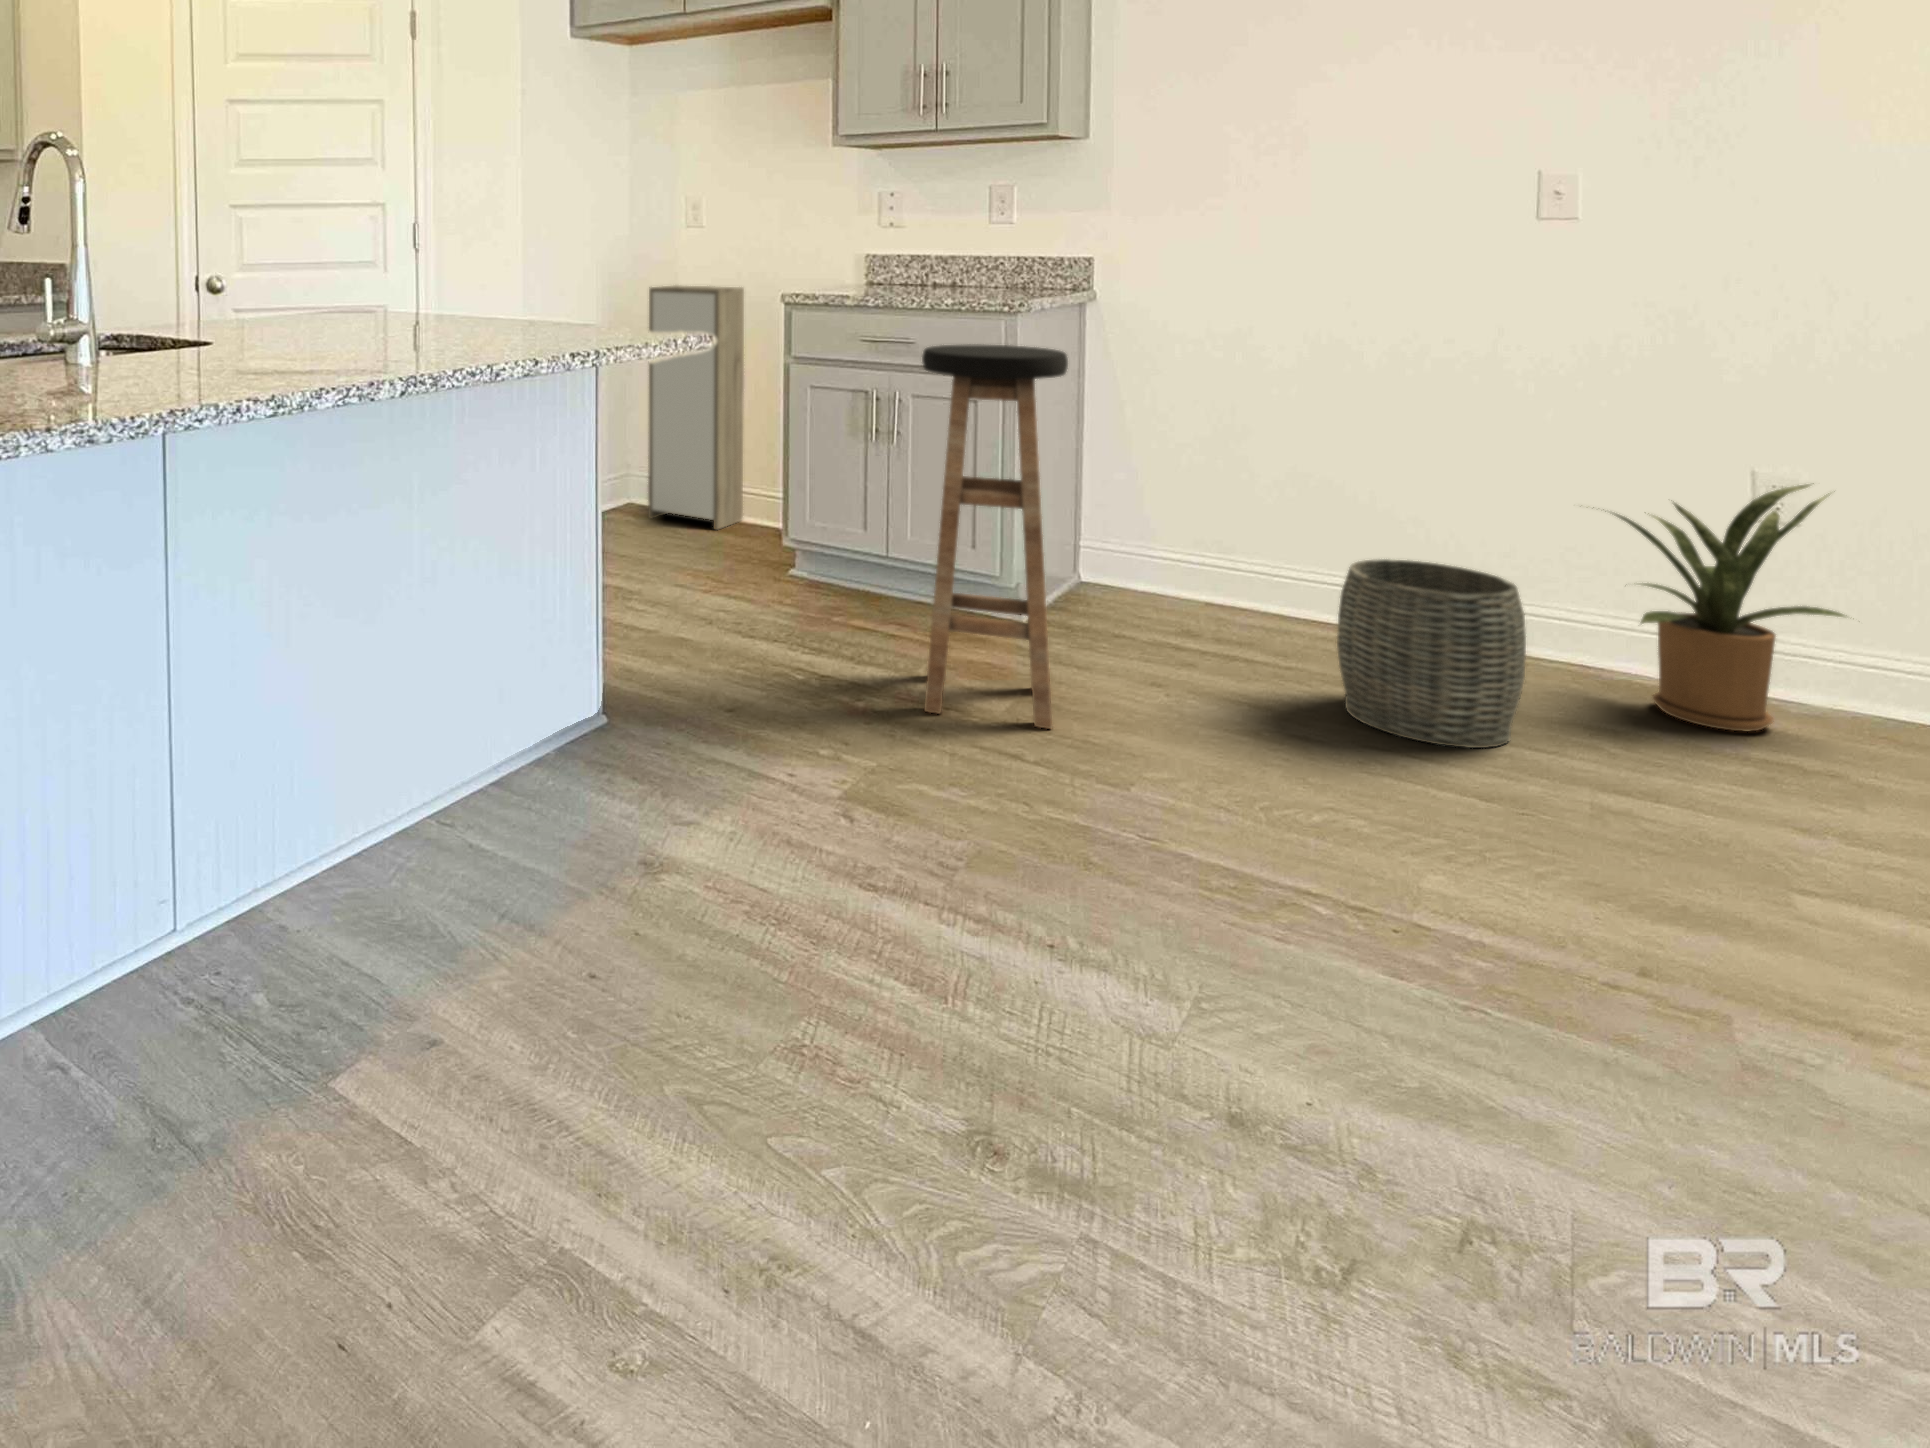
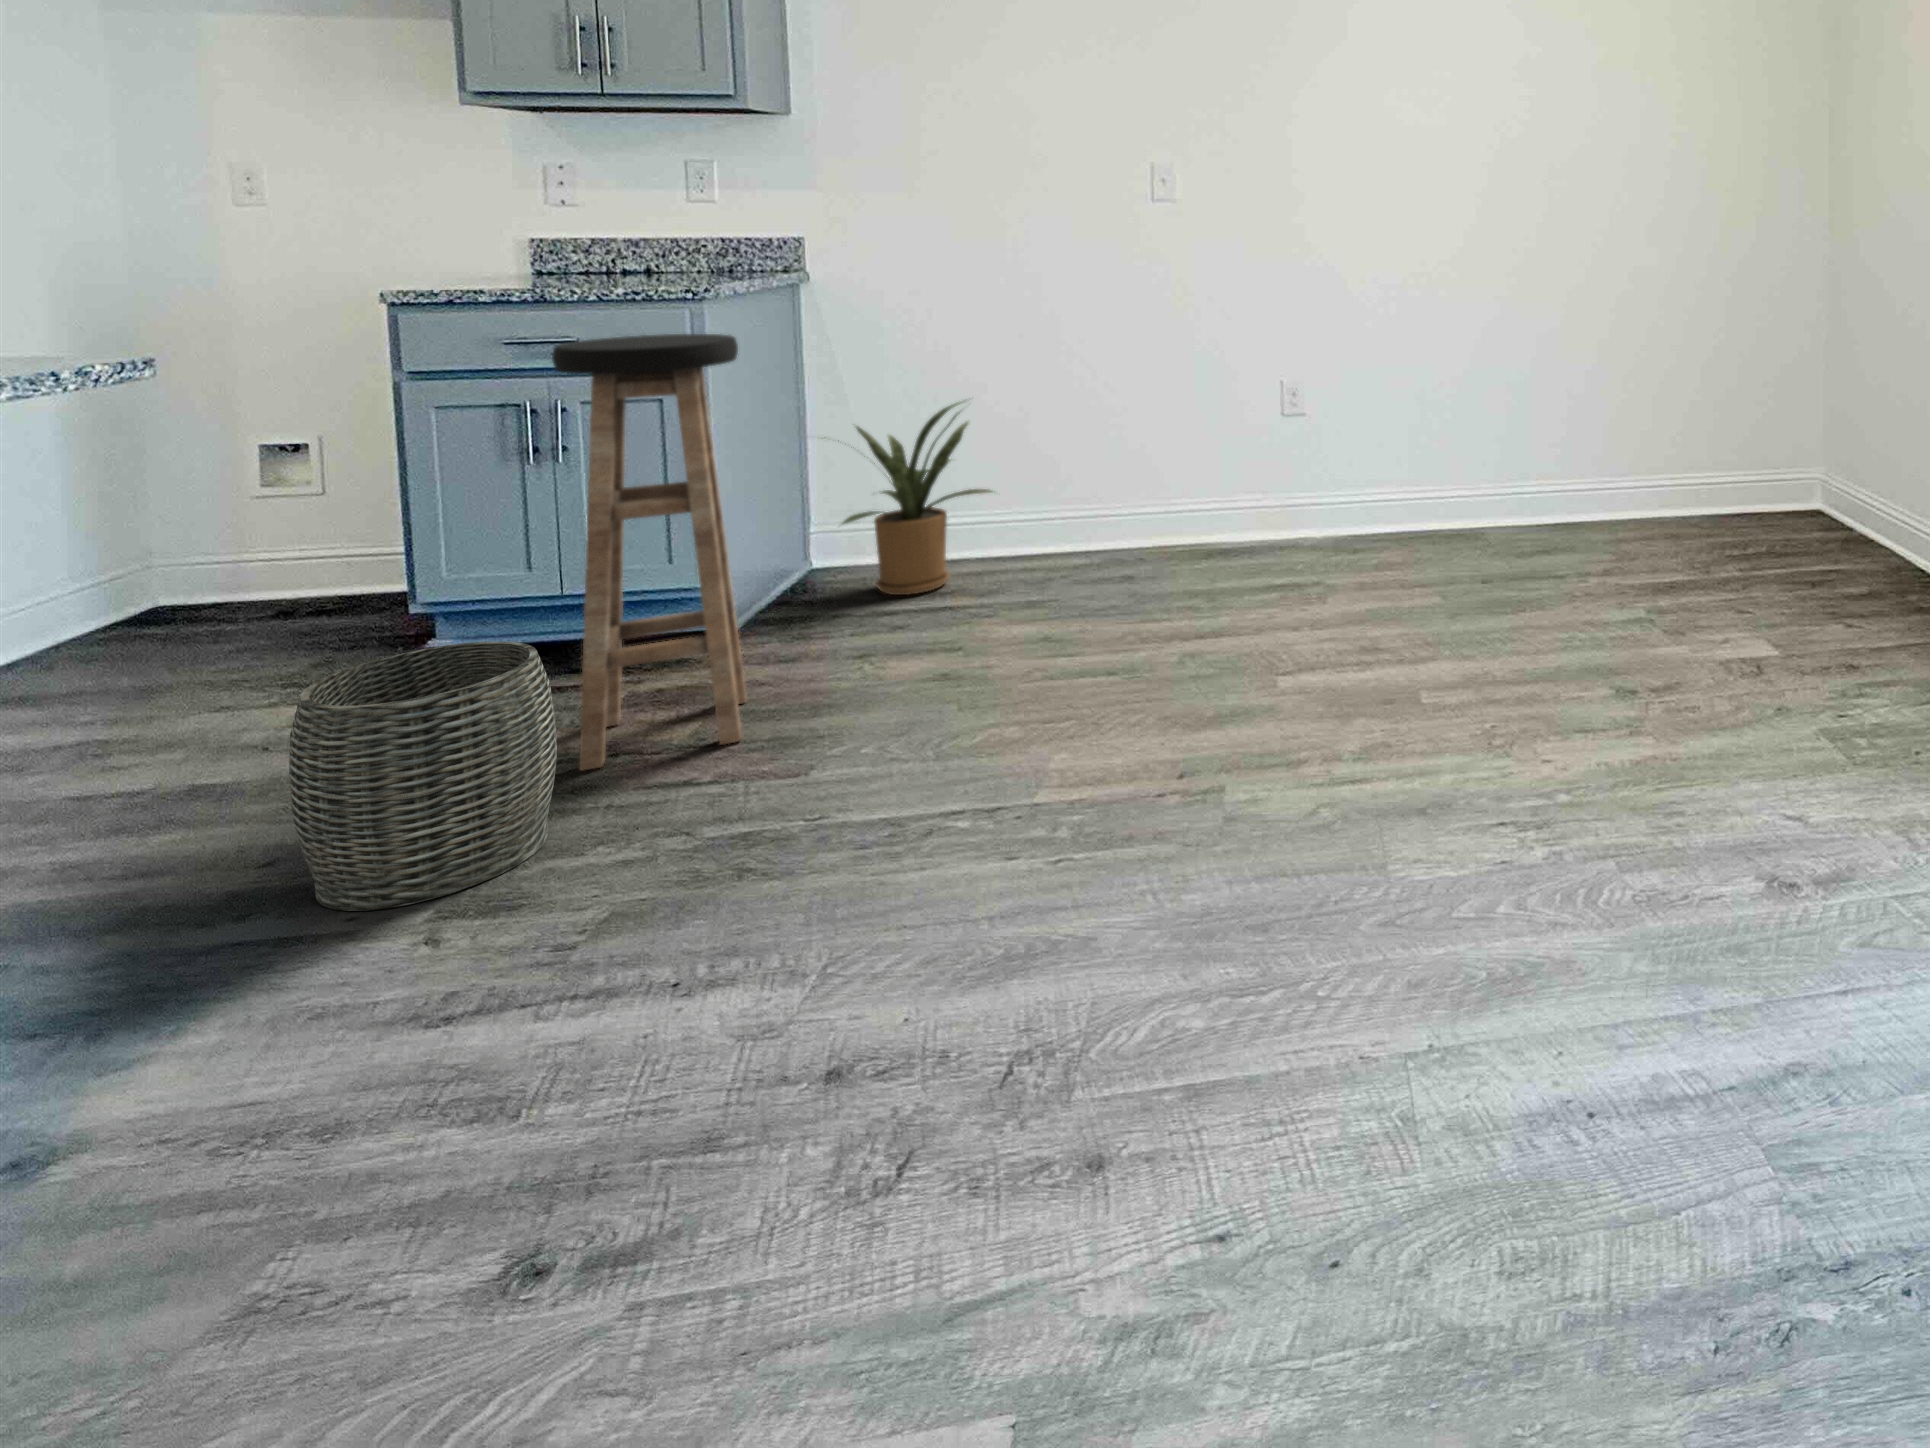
storage cabinet: present [648,285,744,530] -> none [155,285,363,619]
house plant: present [1593,483,1844,731] -> present [838,402,995,595]
woven basket: present [1337,559,1526,748] -> present [289,641,557,911]

